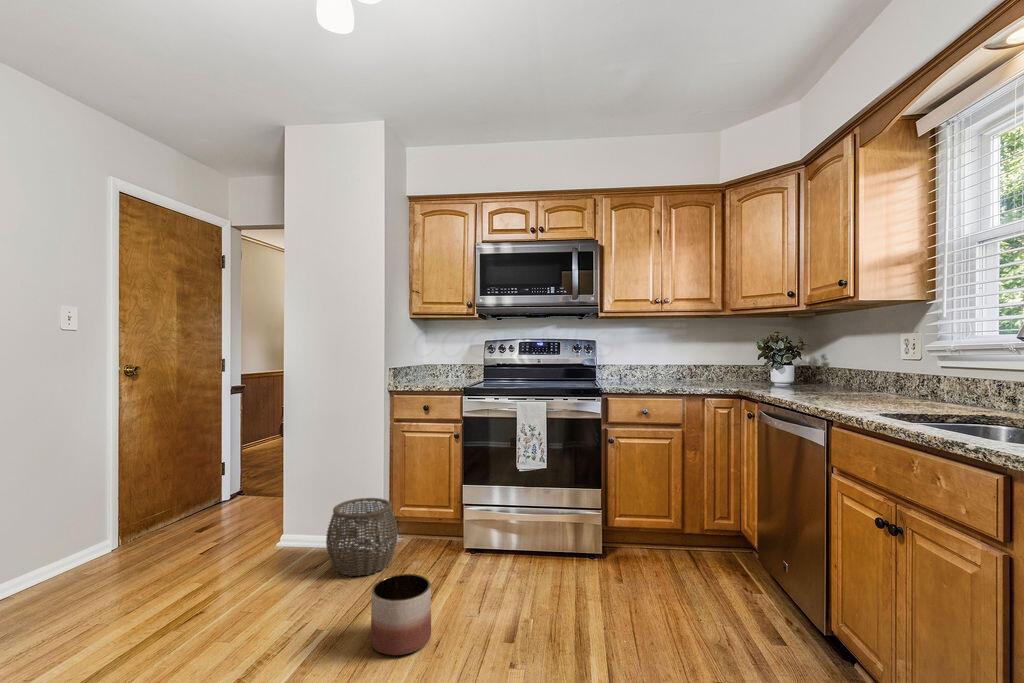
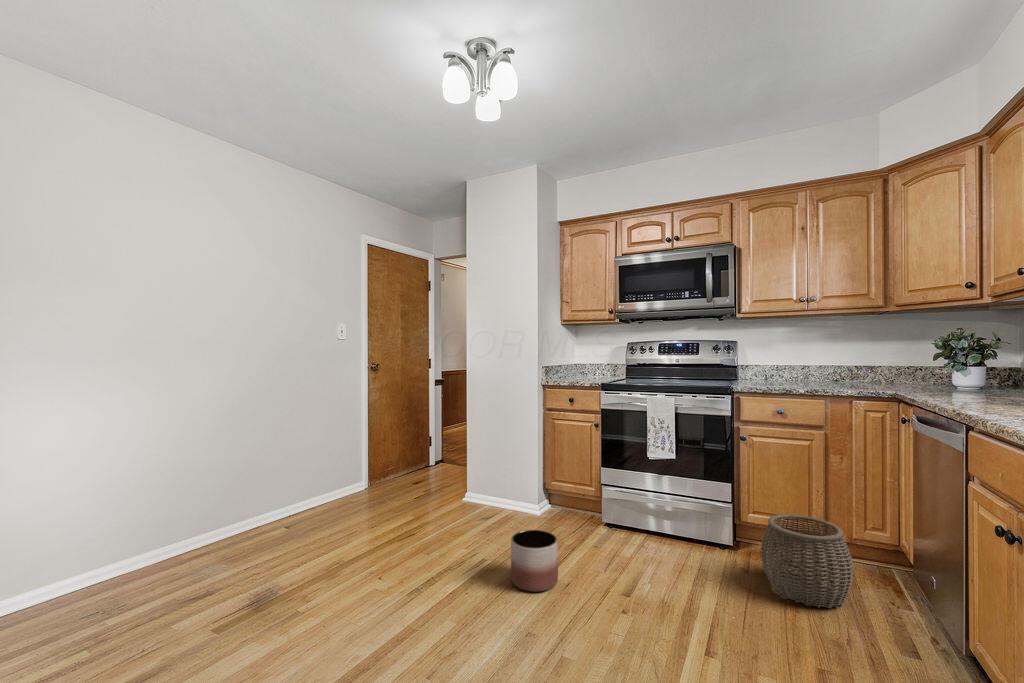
woven basket: present [326,498,398,576] -> present [761,514,854,608]

